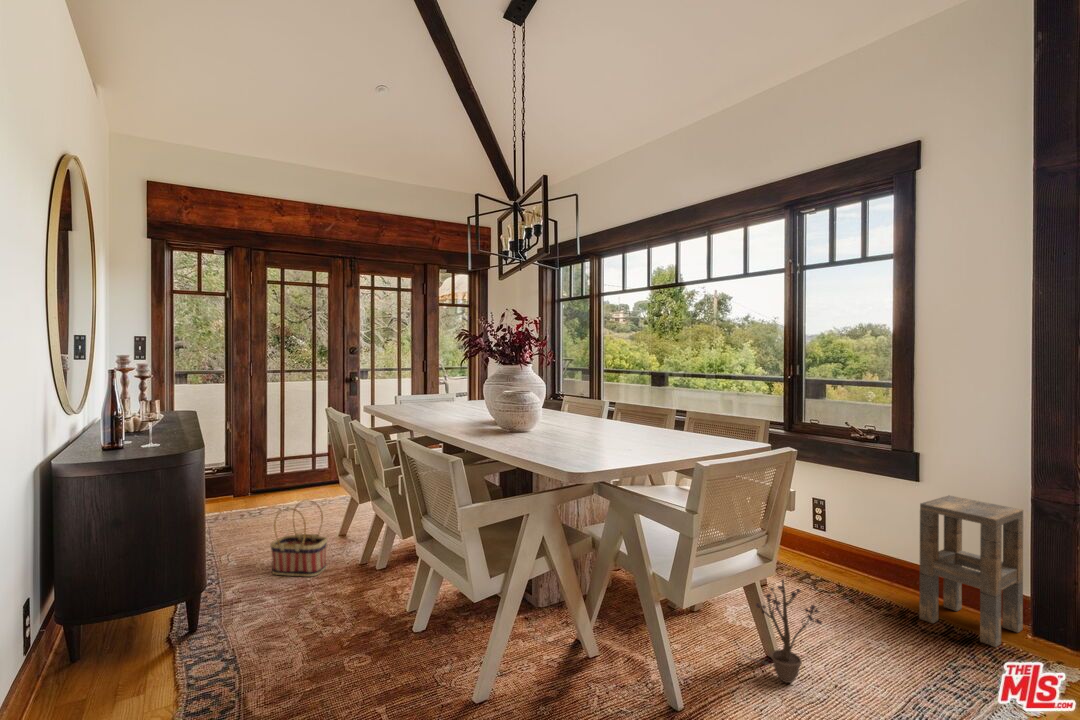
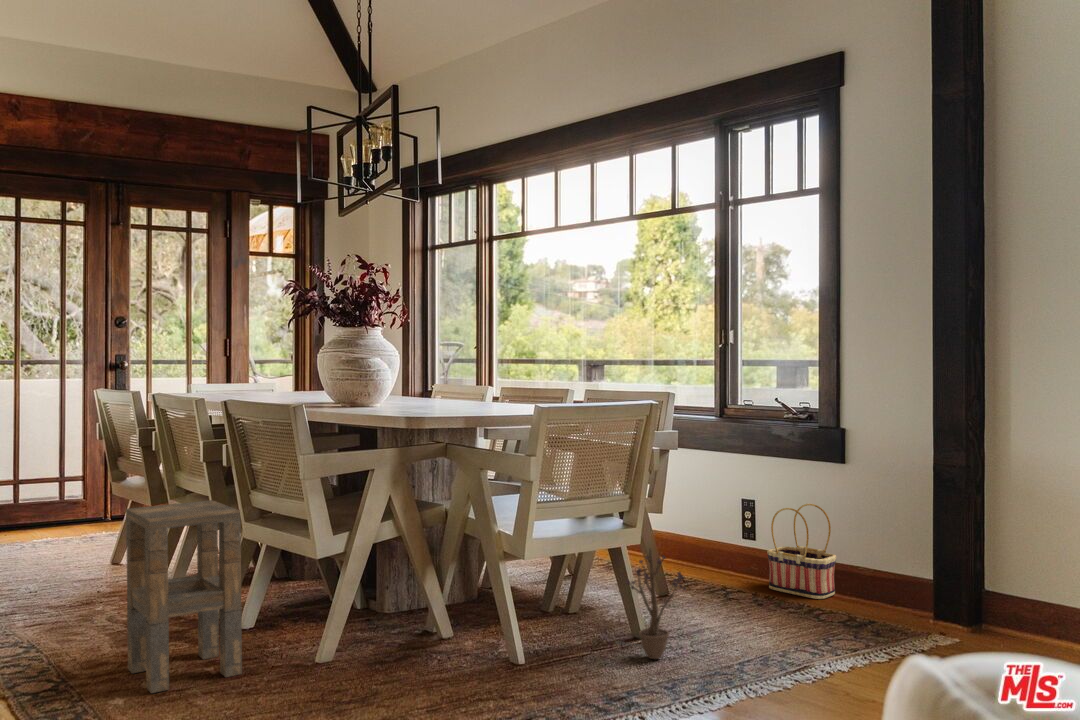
side table: present [919,495,1023,647] -> present [126,500,242,693]
basket: present [271,500,328,576] -> present [767,504,836,599]

